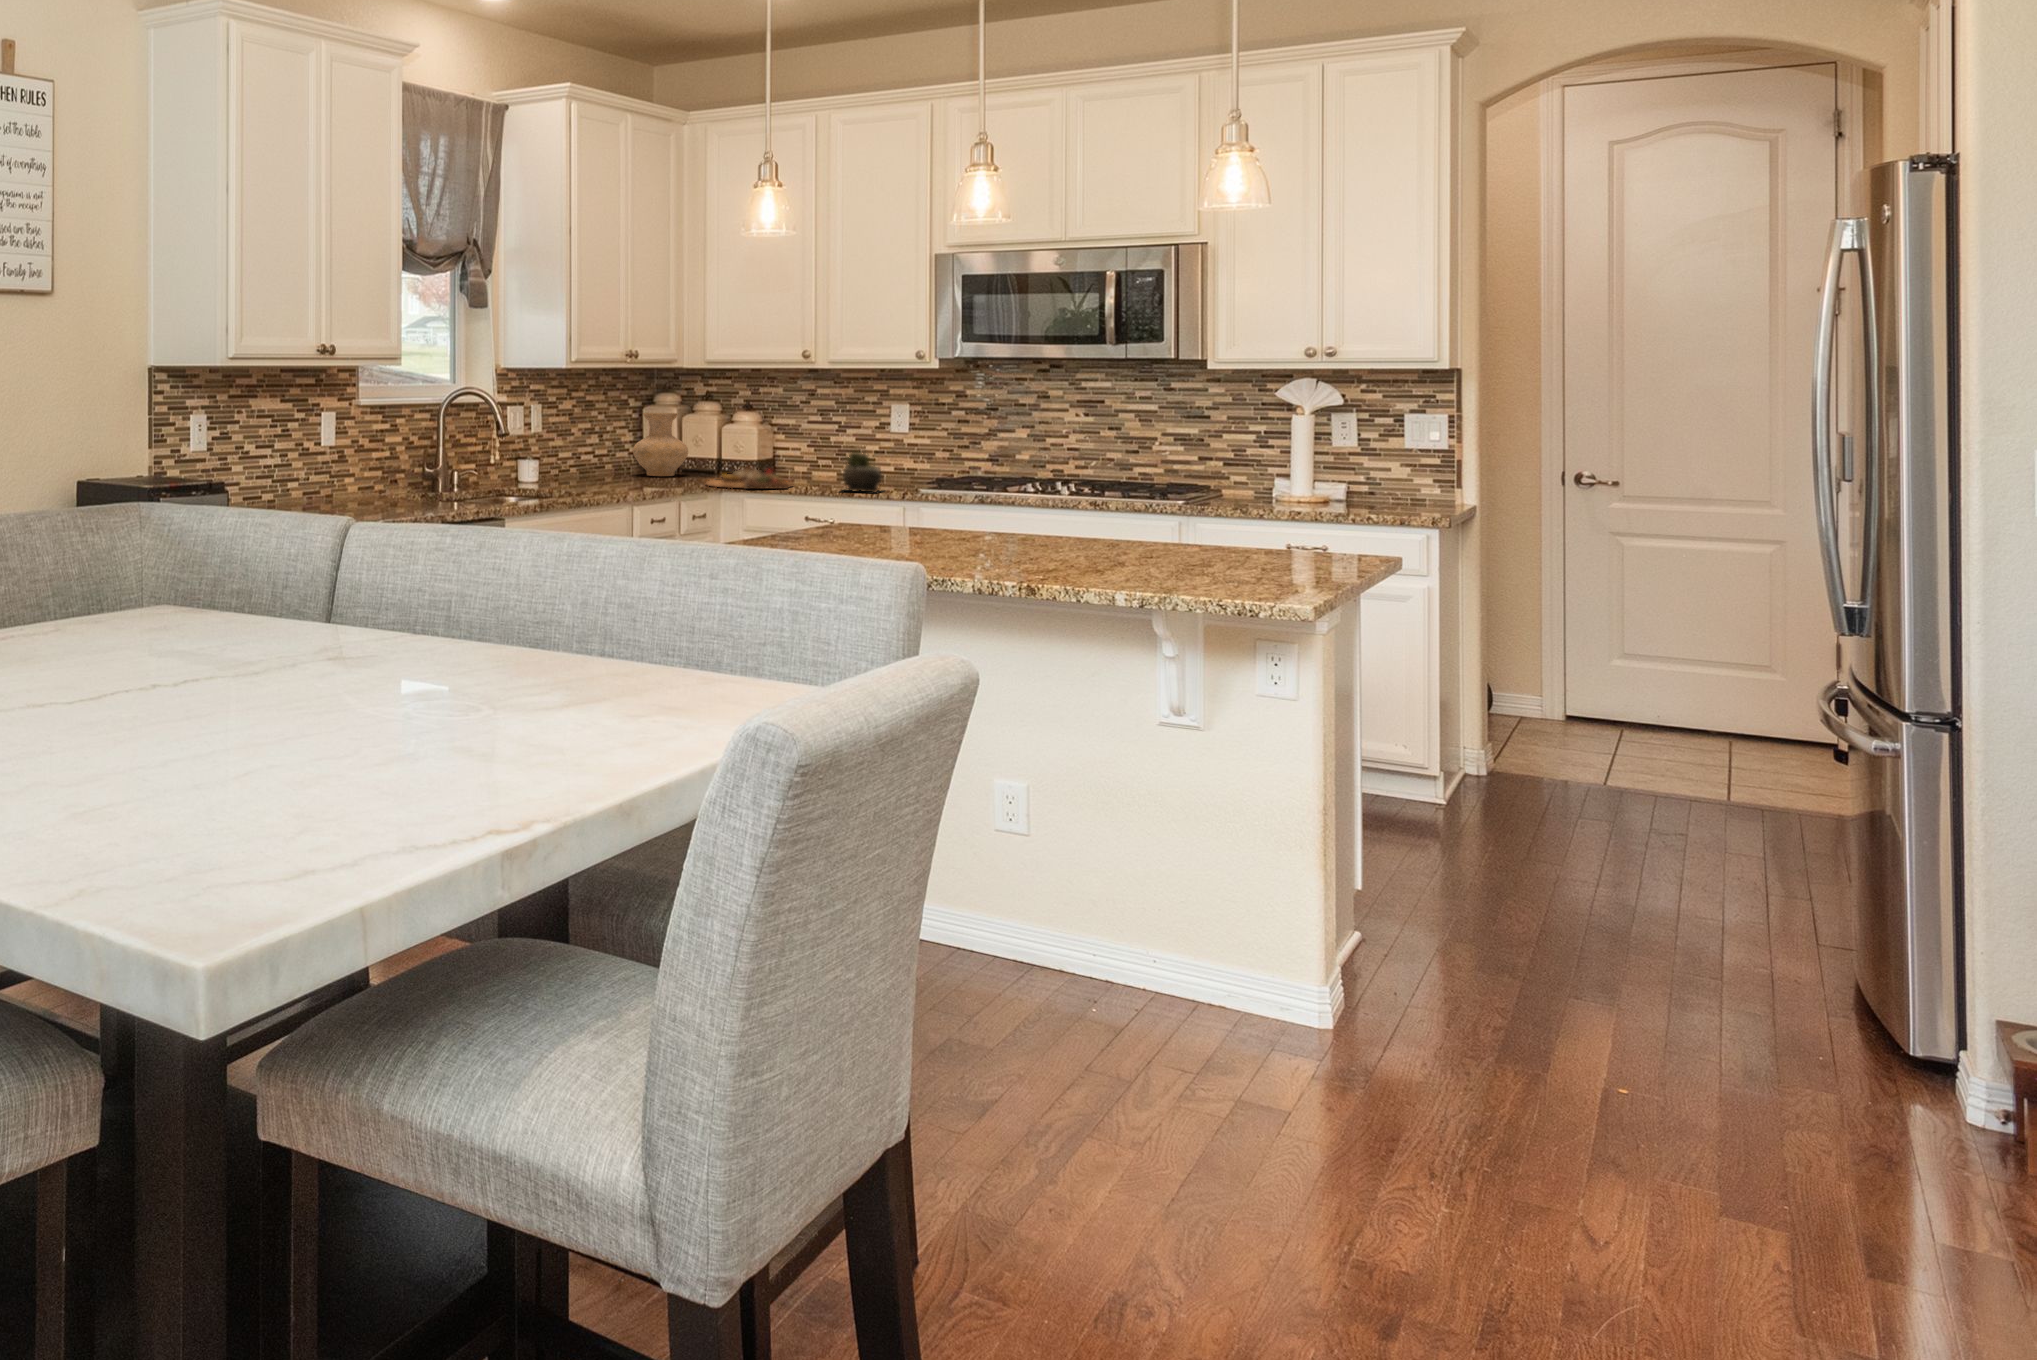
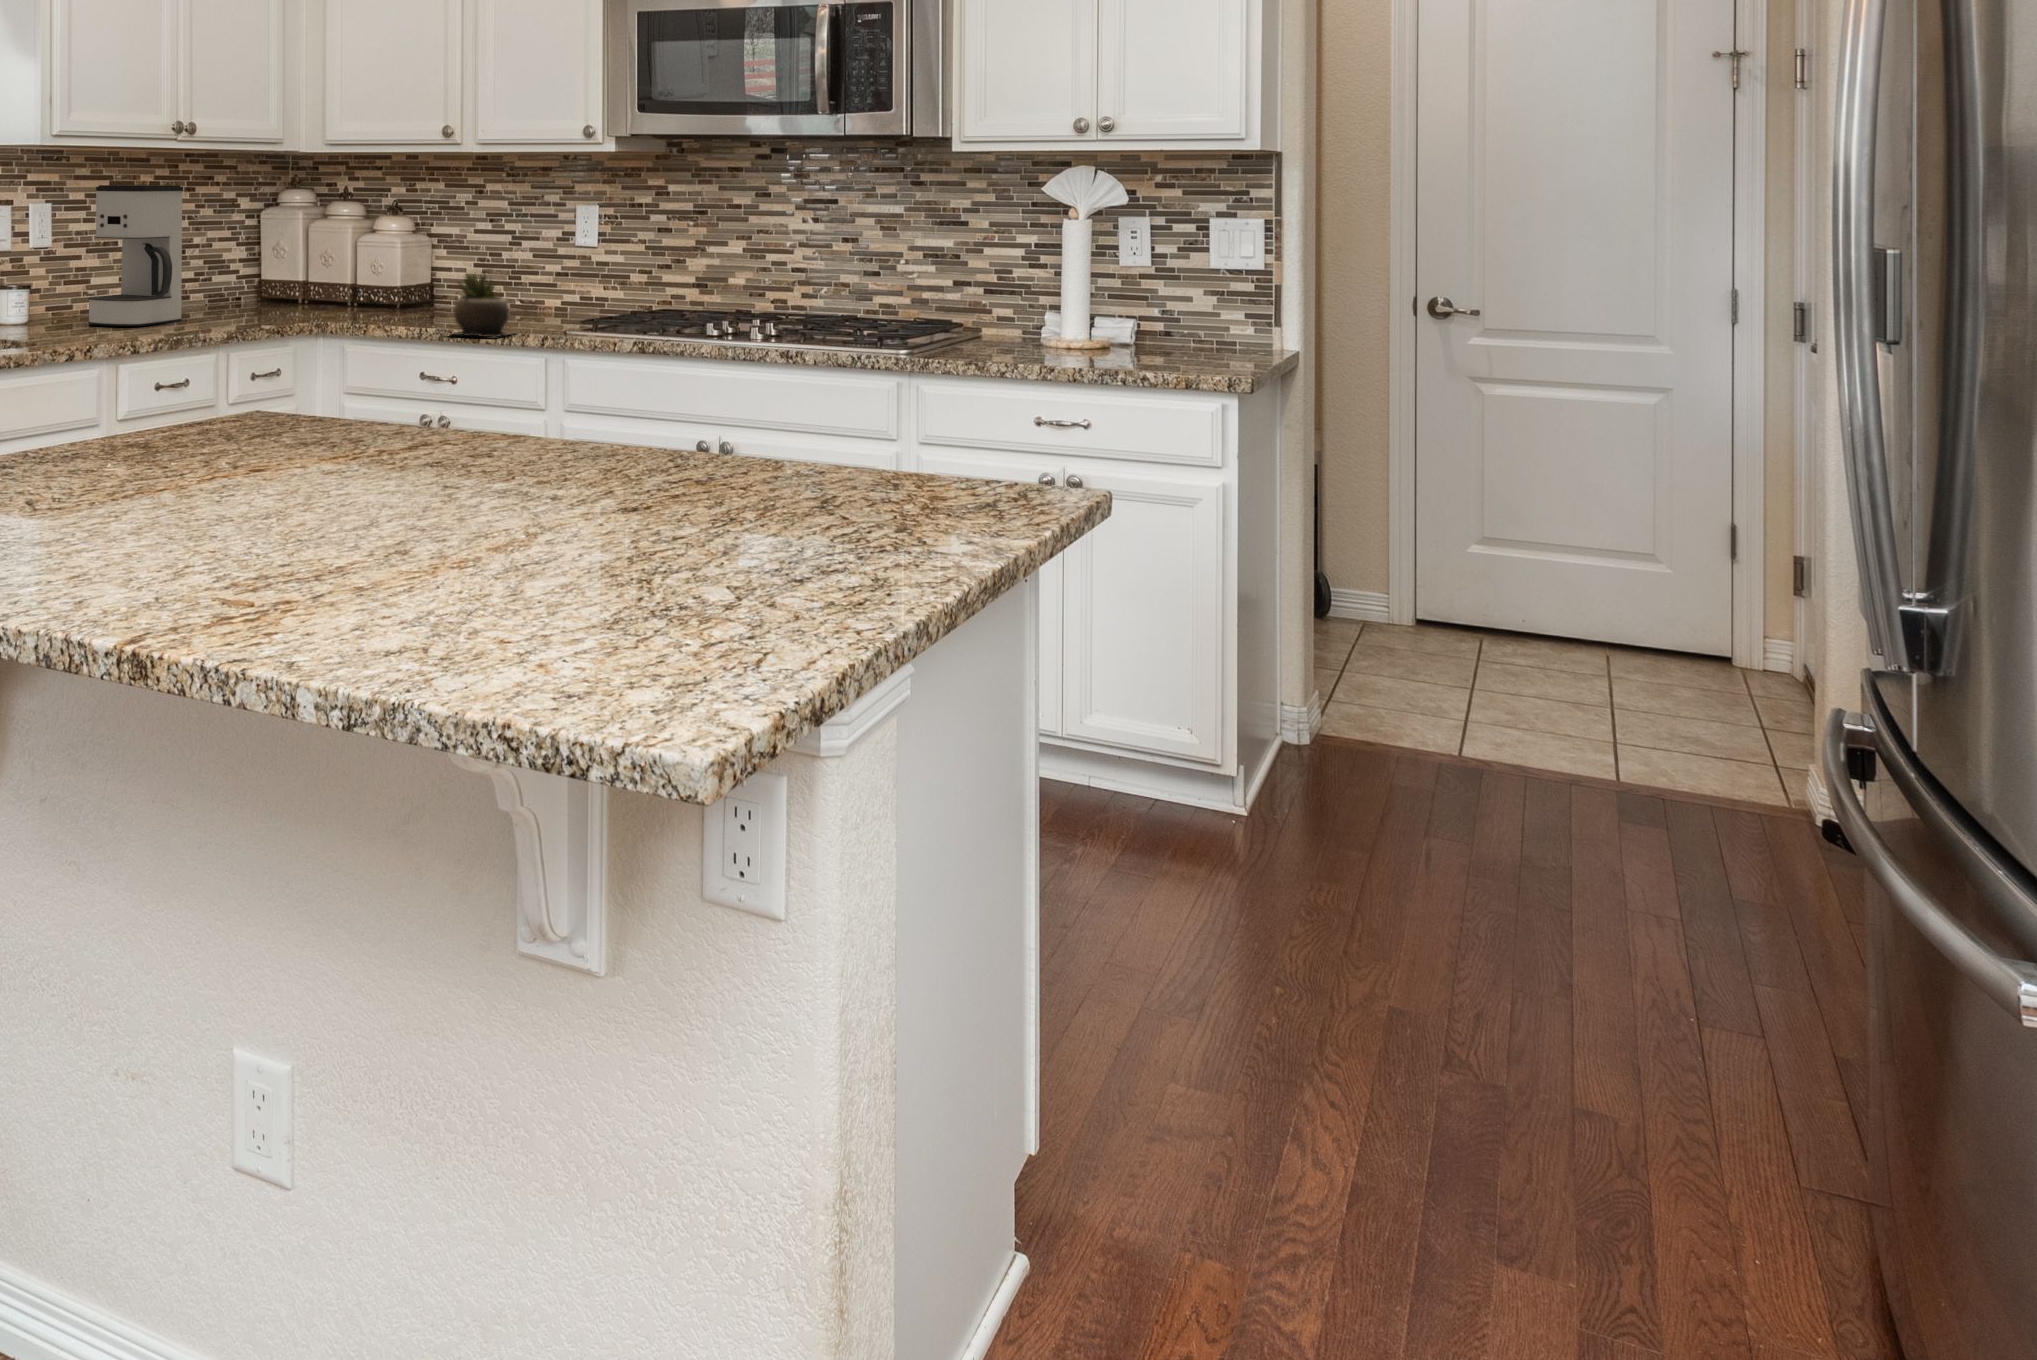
coffee maker: none [572,392,628,485] -> present [88,185,183,326]
vase: present [633,413,688,476] -> none [217,217,297,310]
cutting board: present [707,467,792,489] -> none [277,297,406,332]

